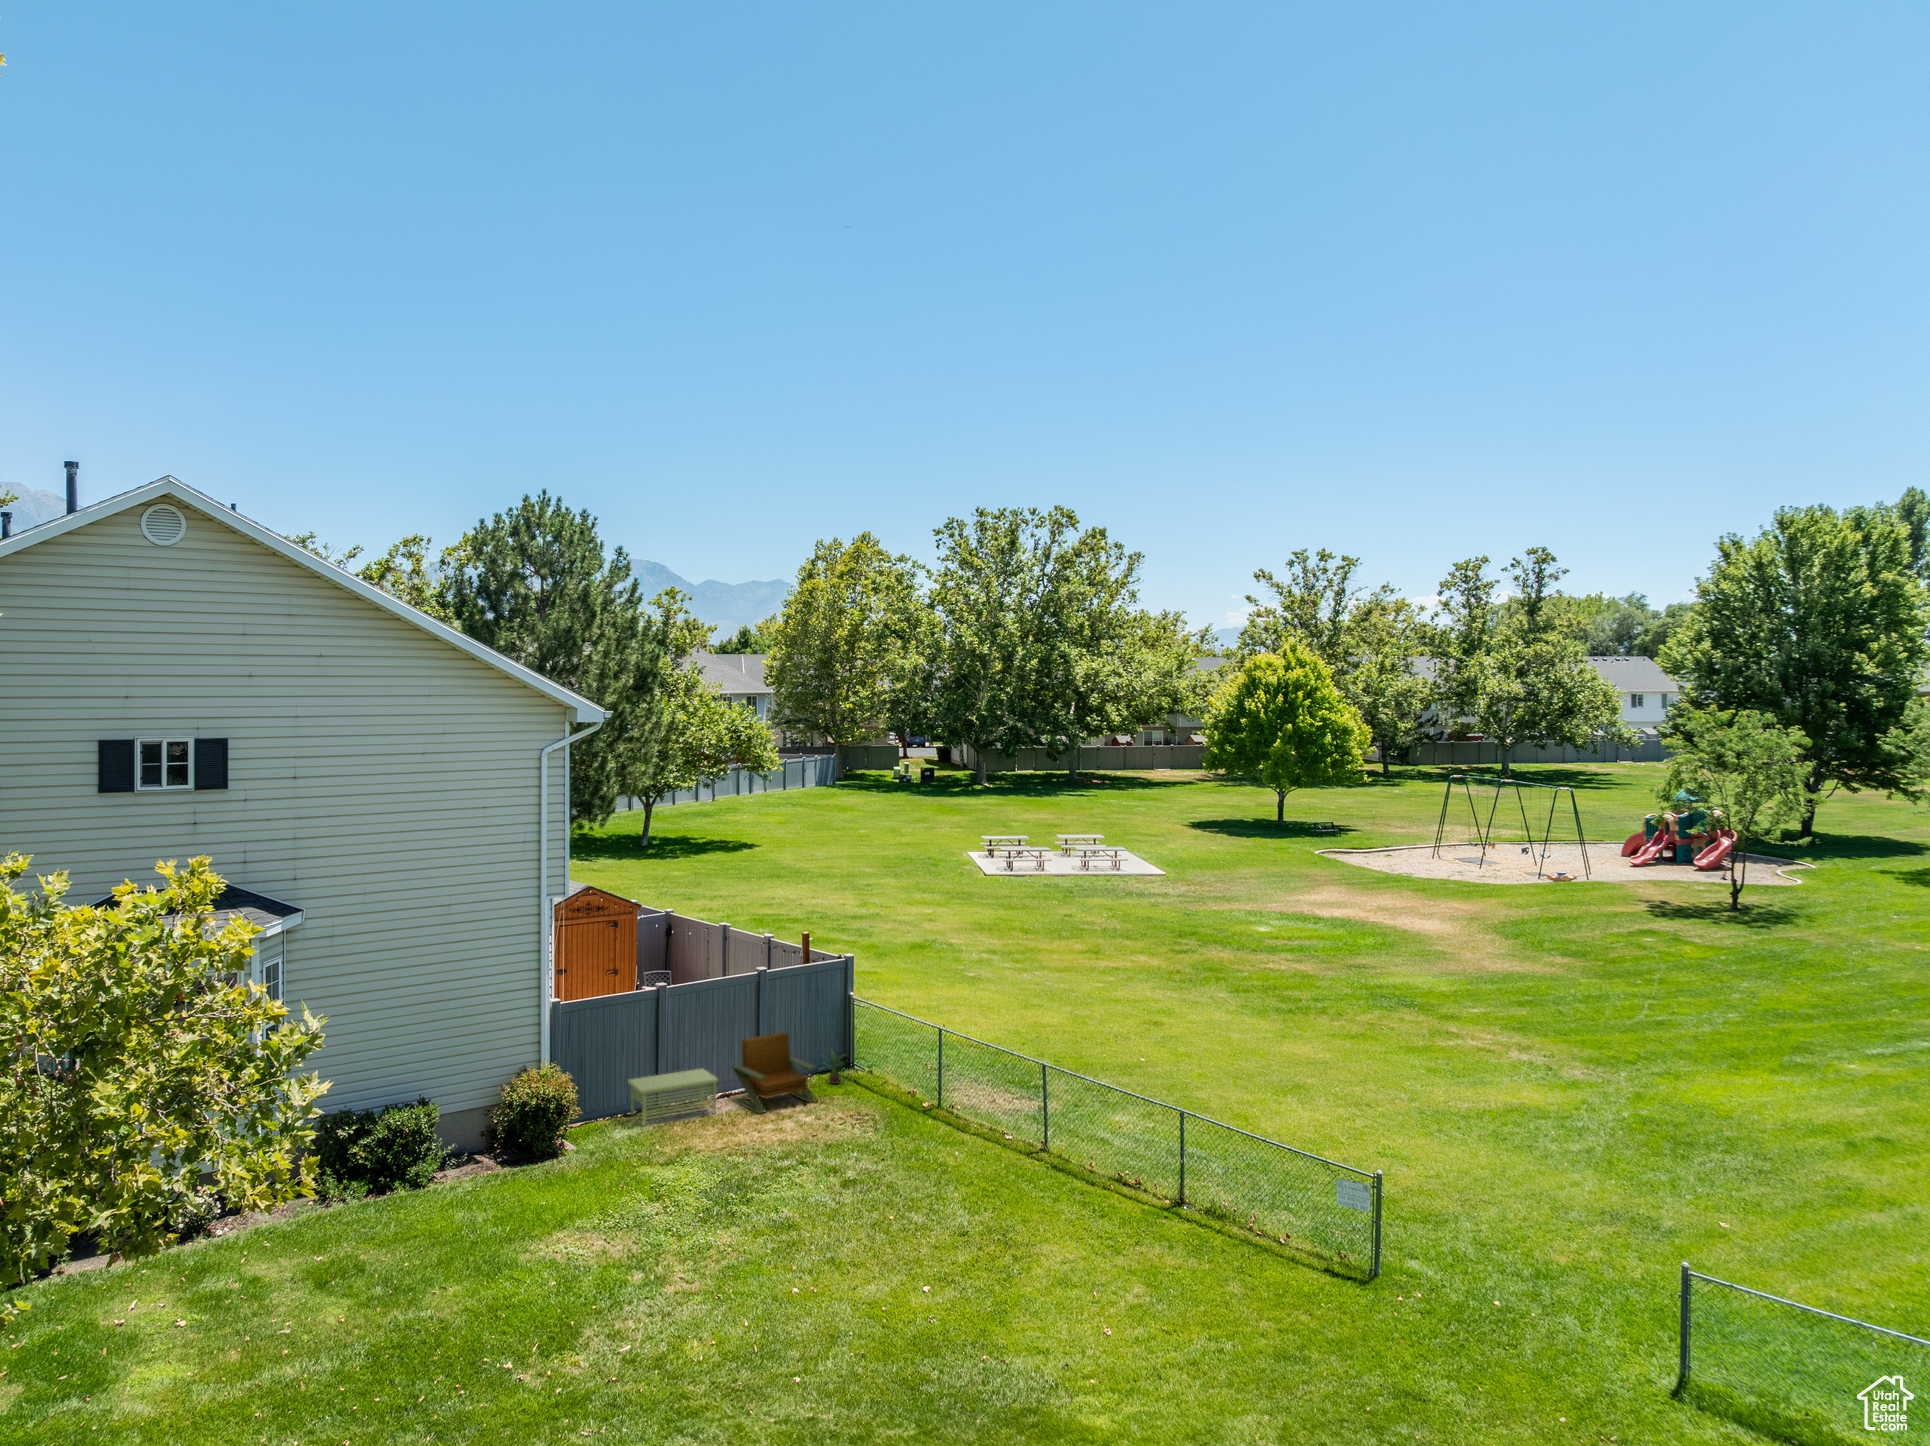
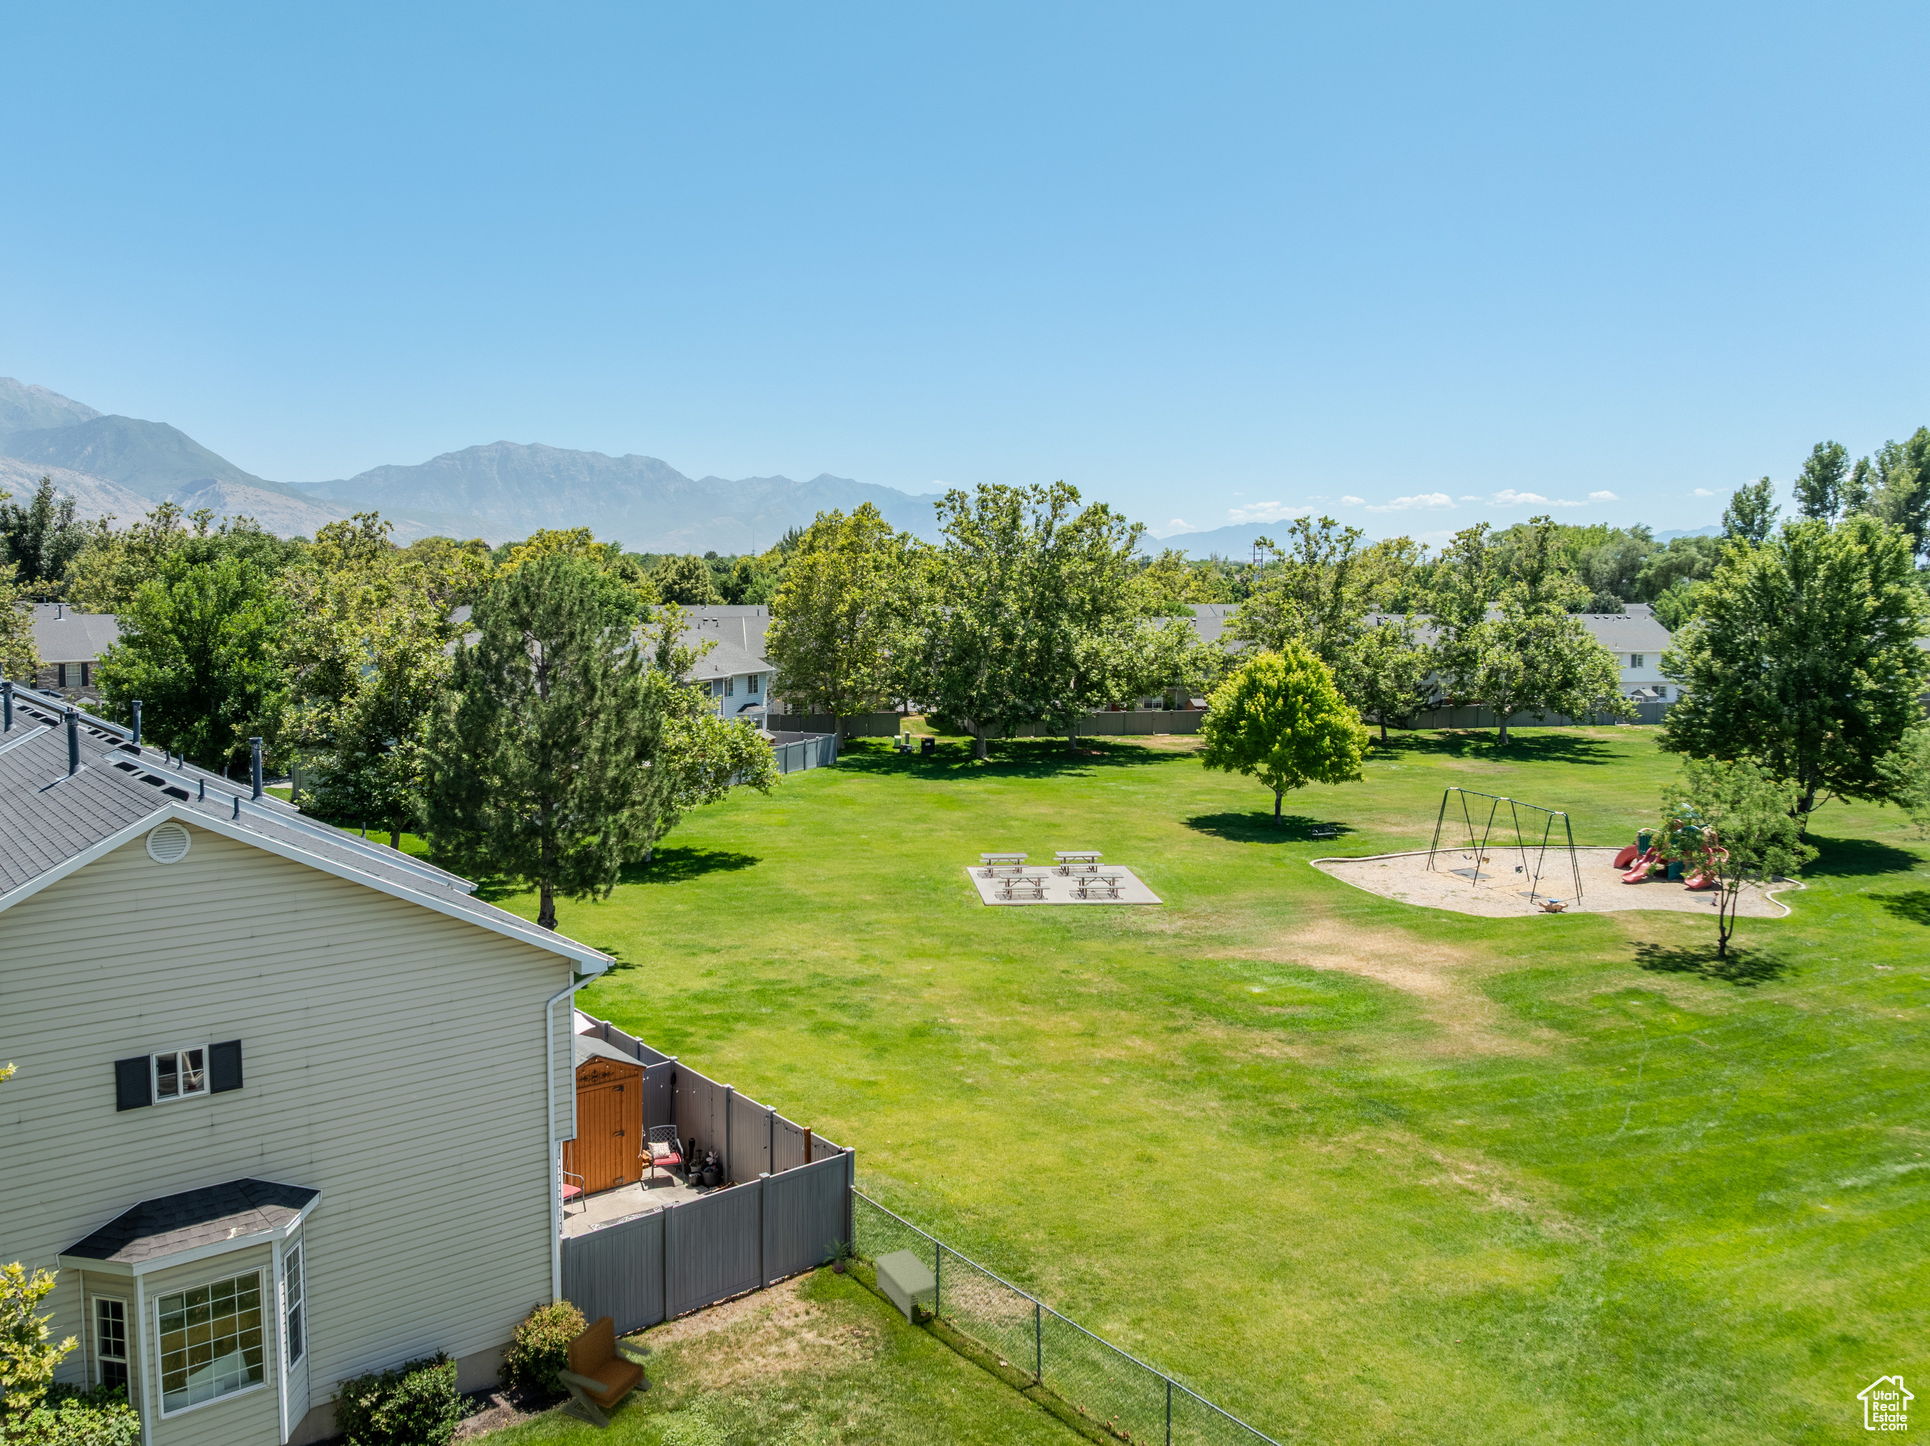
lounge chair: present [731,1032,815,1114] -> present [557,1316,652,1428]
storage bench: present [628,1069,718,1125] -> present [875,1249,941,1324]

